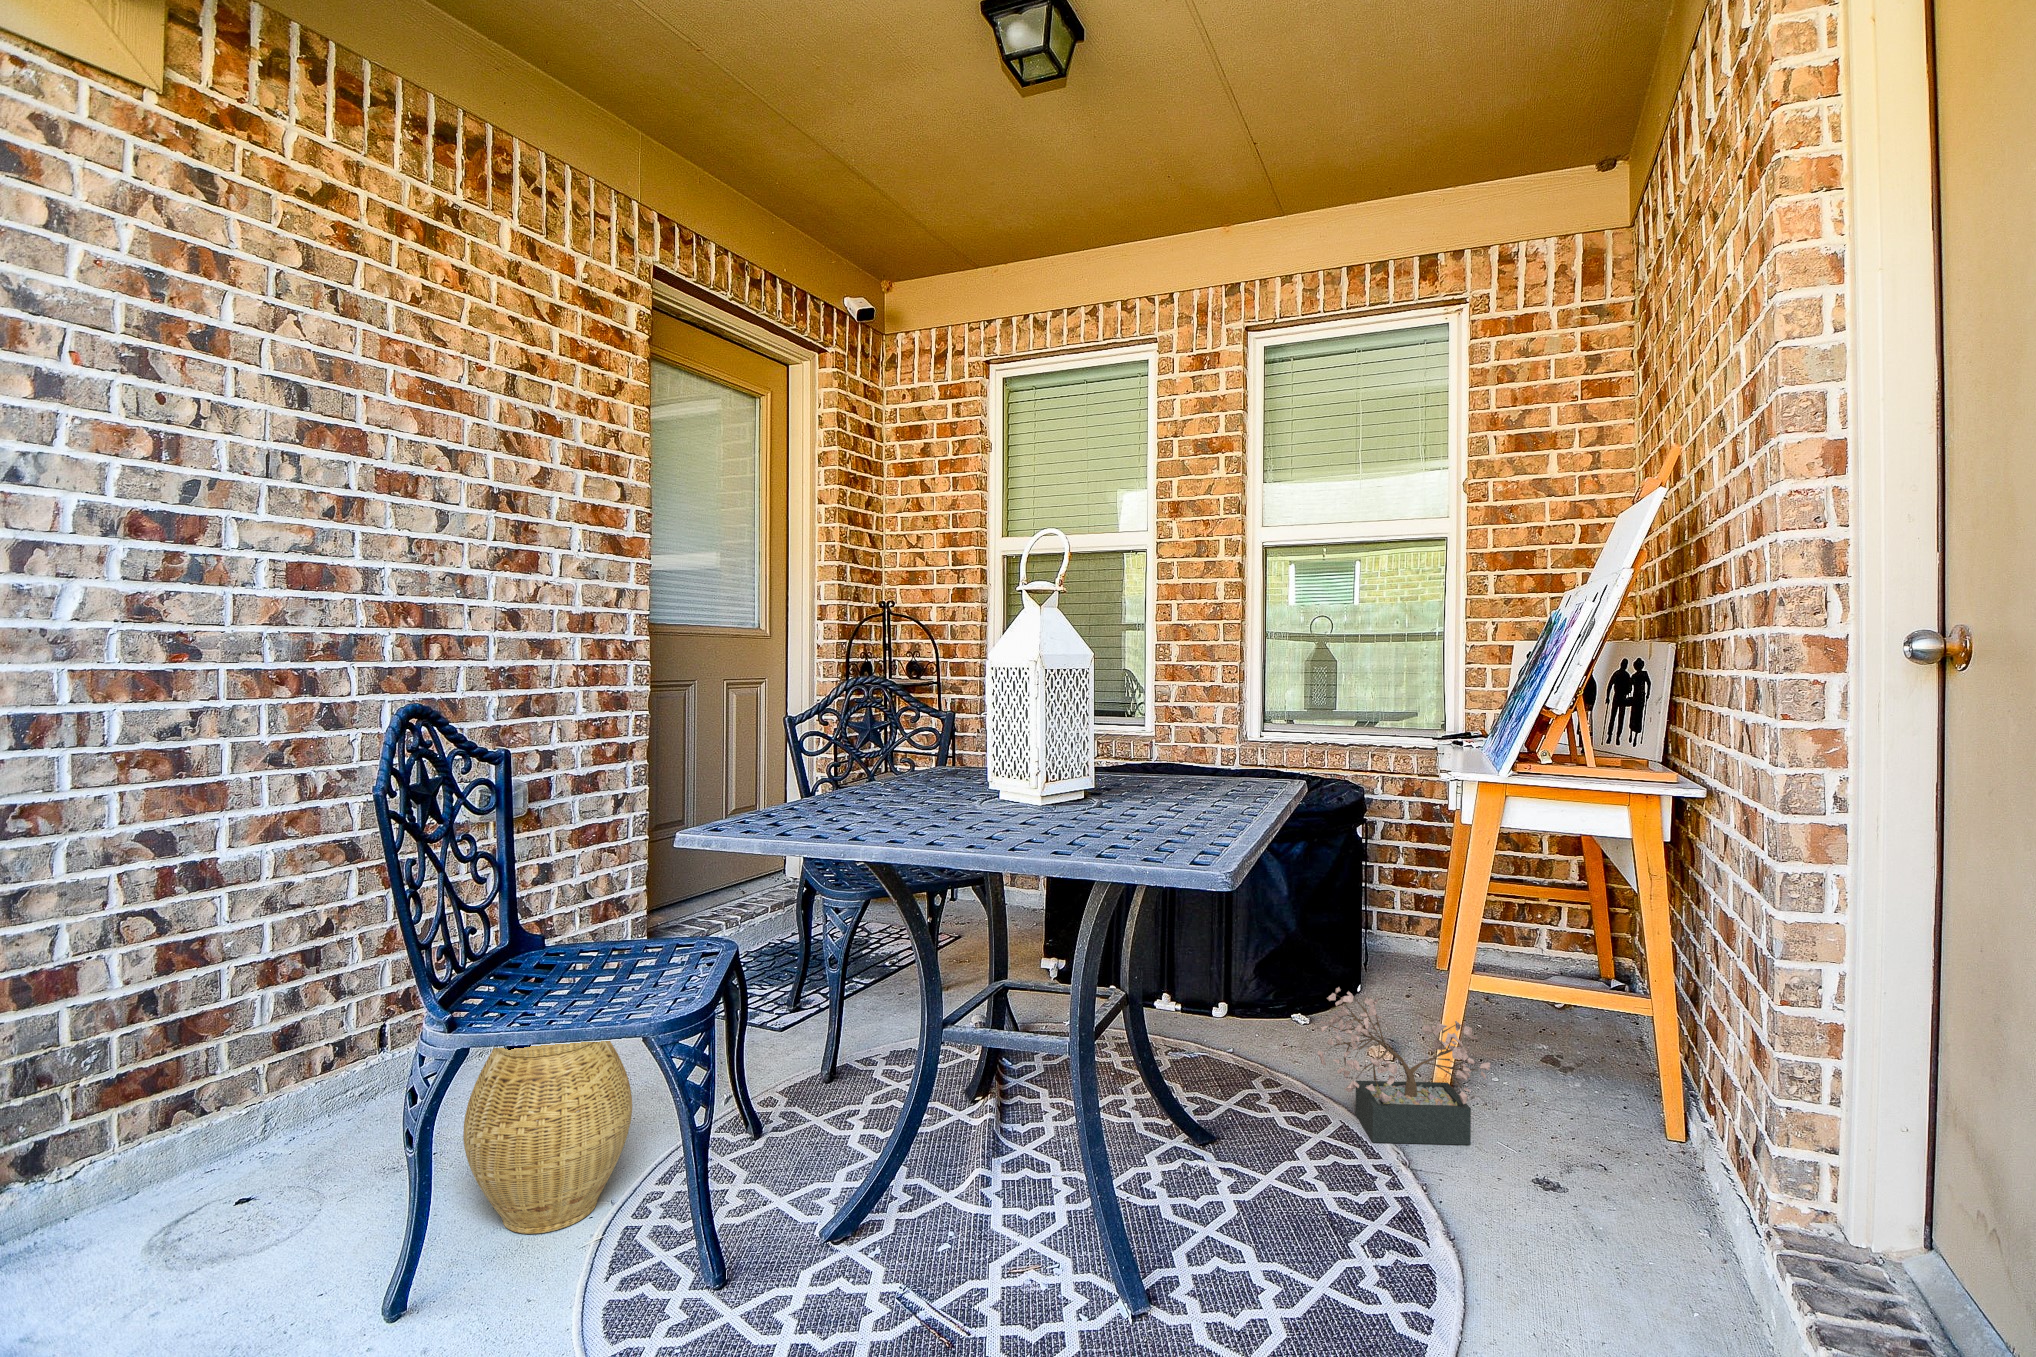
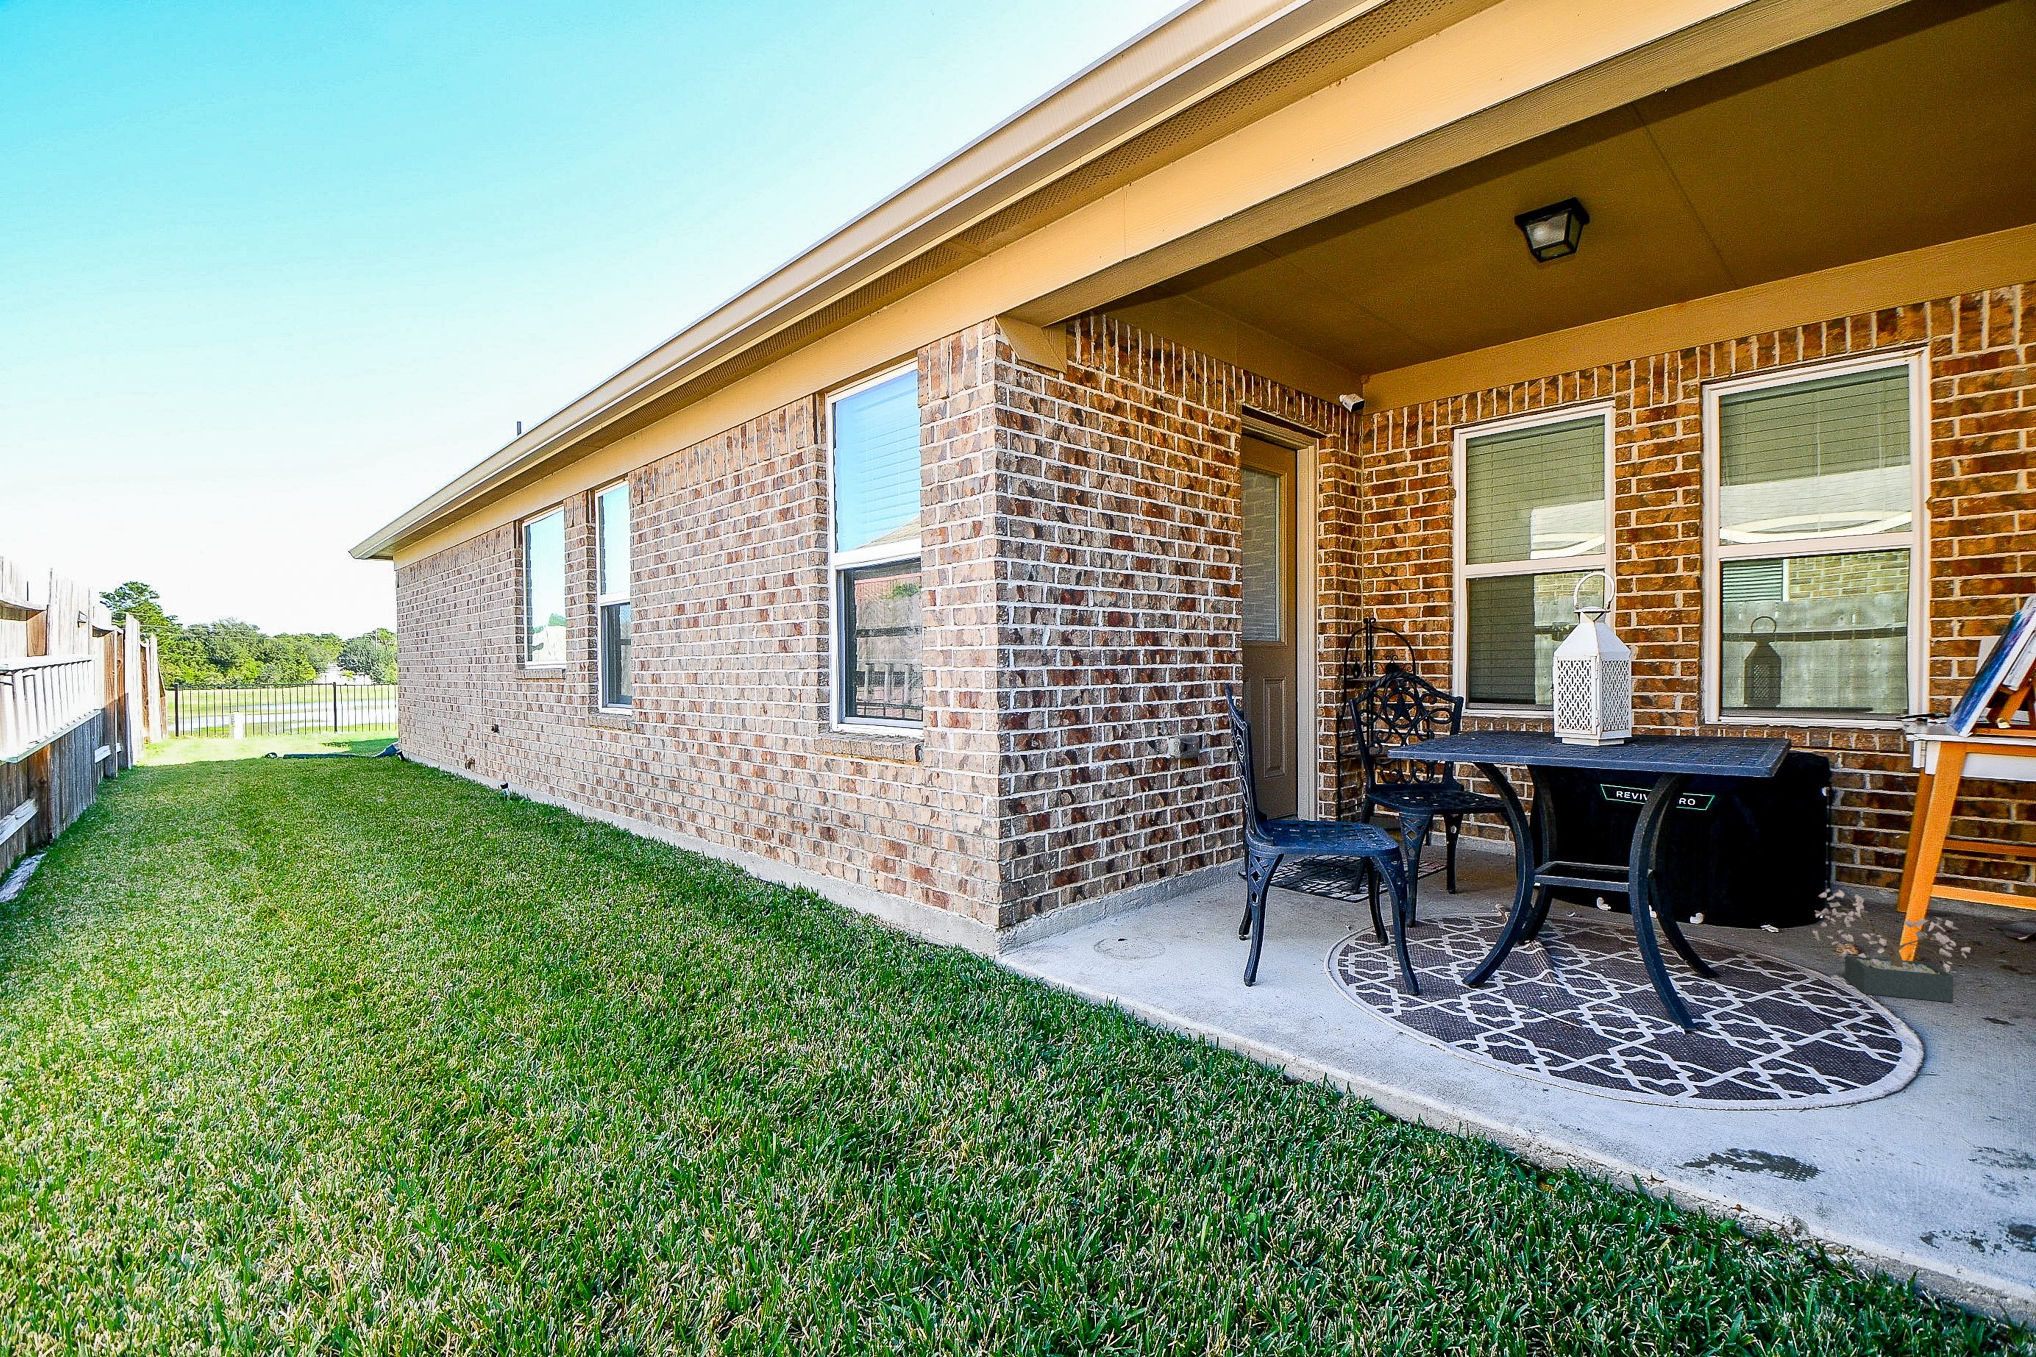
woven basket: present [463,1041,632,1234] -> none [1255,865,1343,976]

